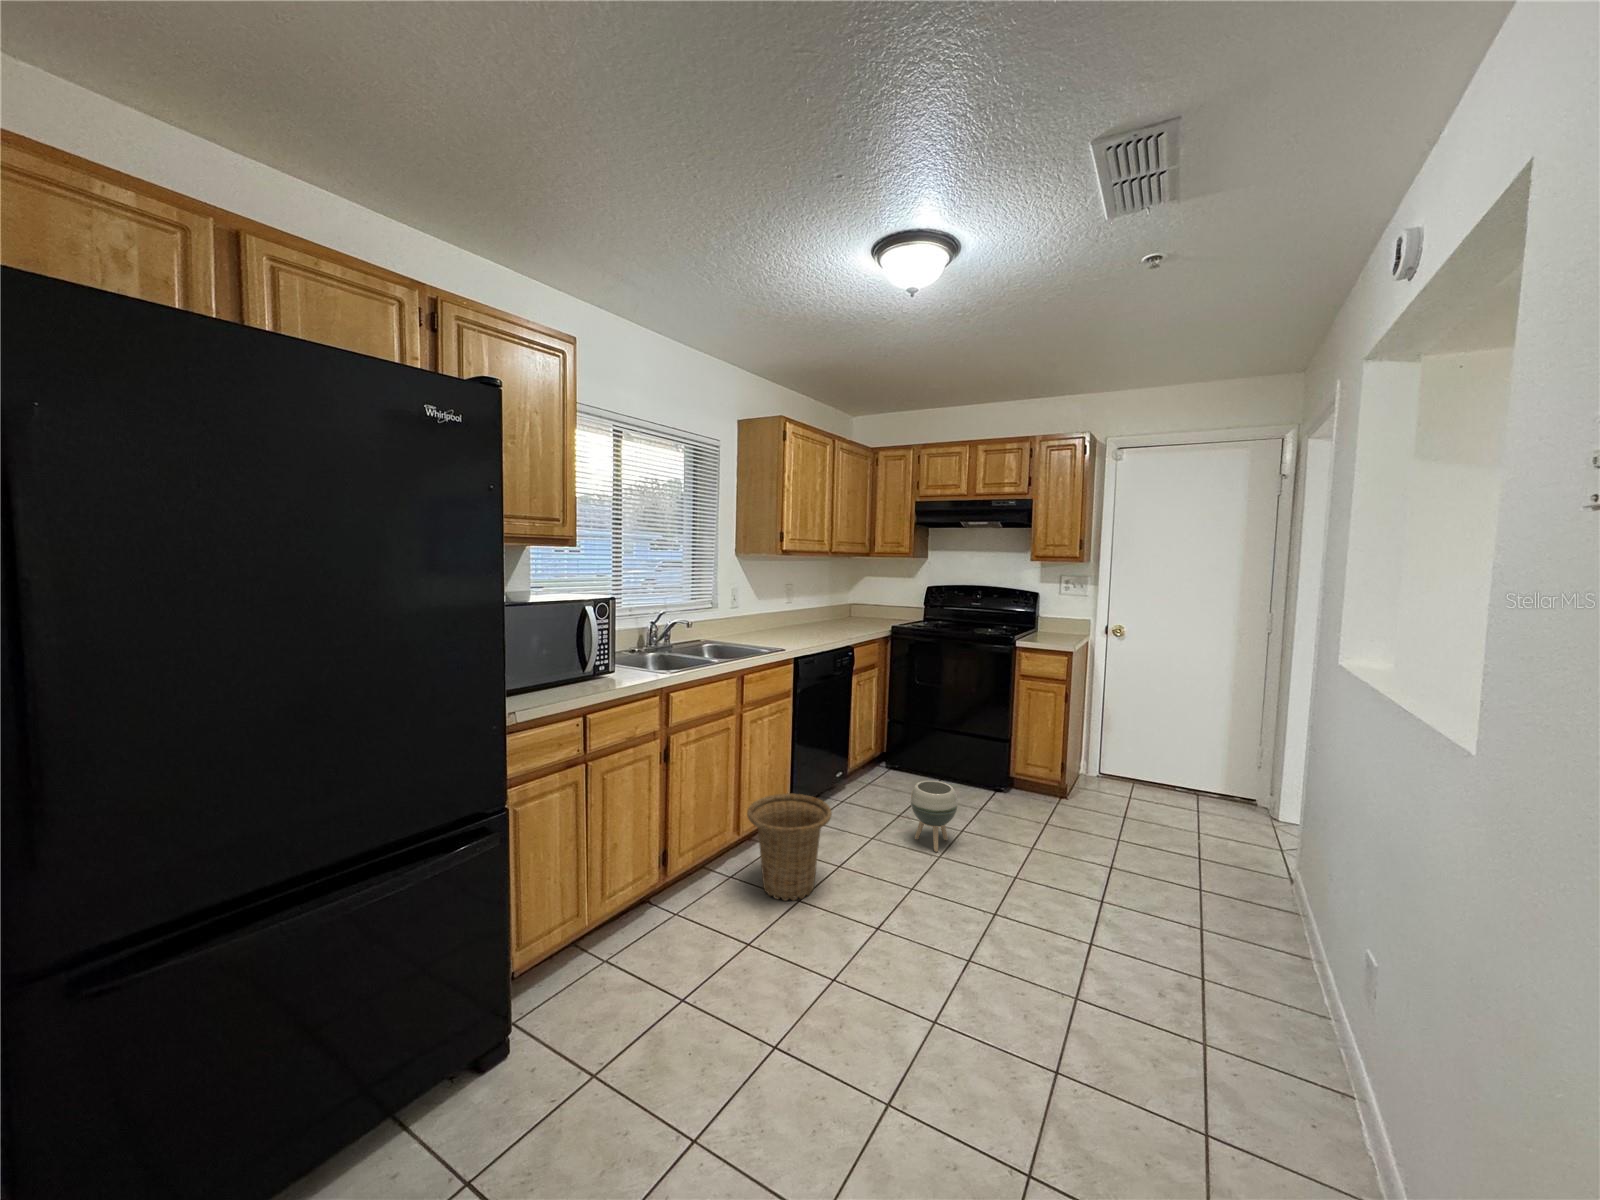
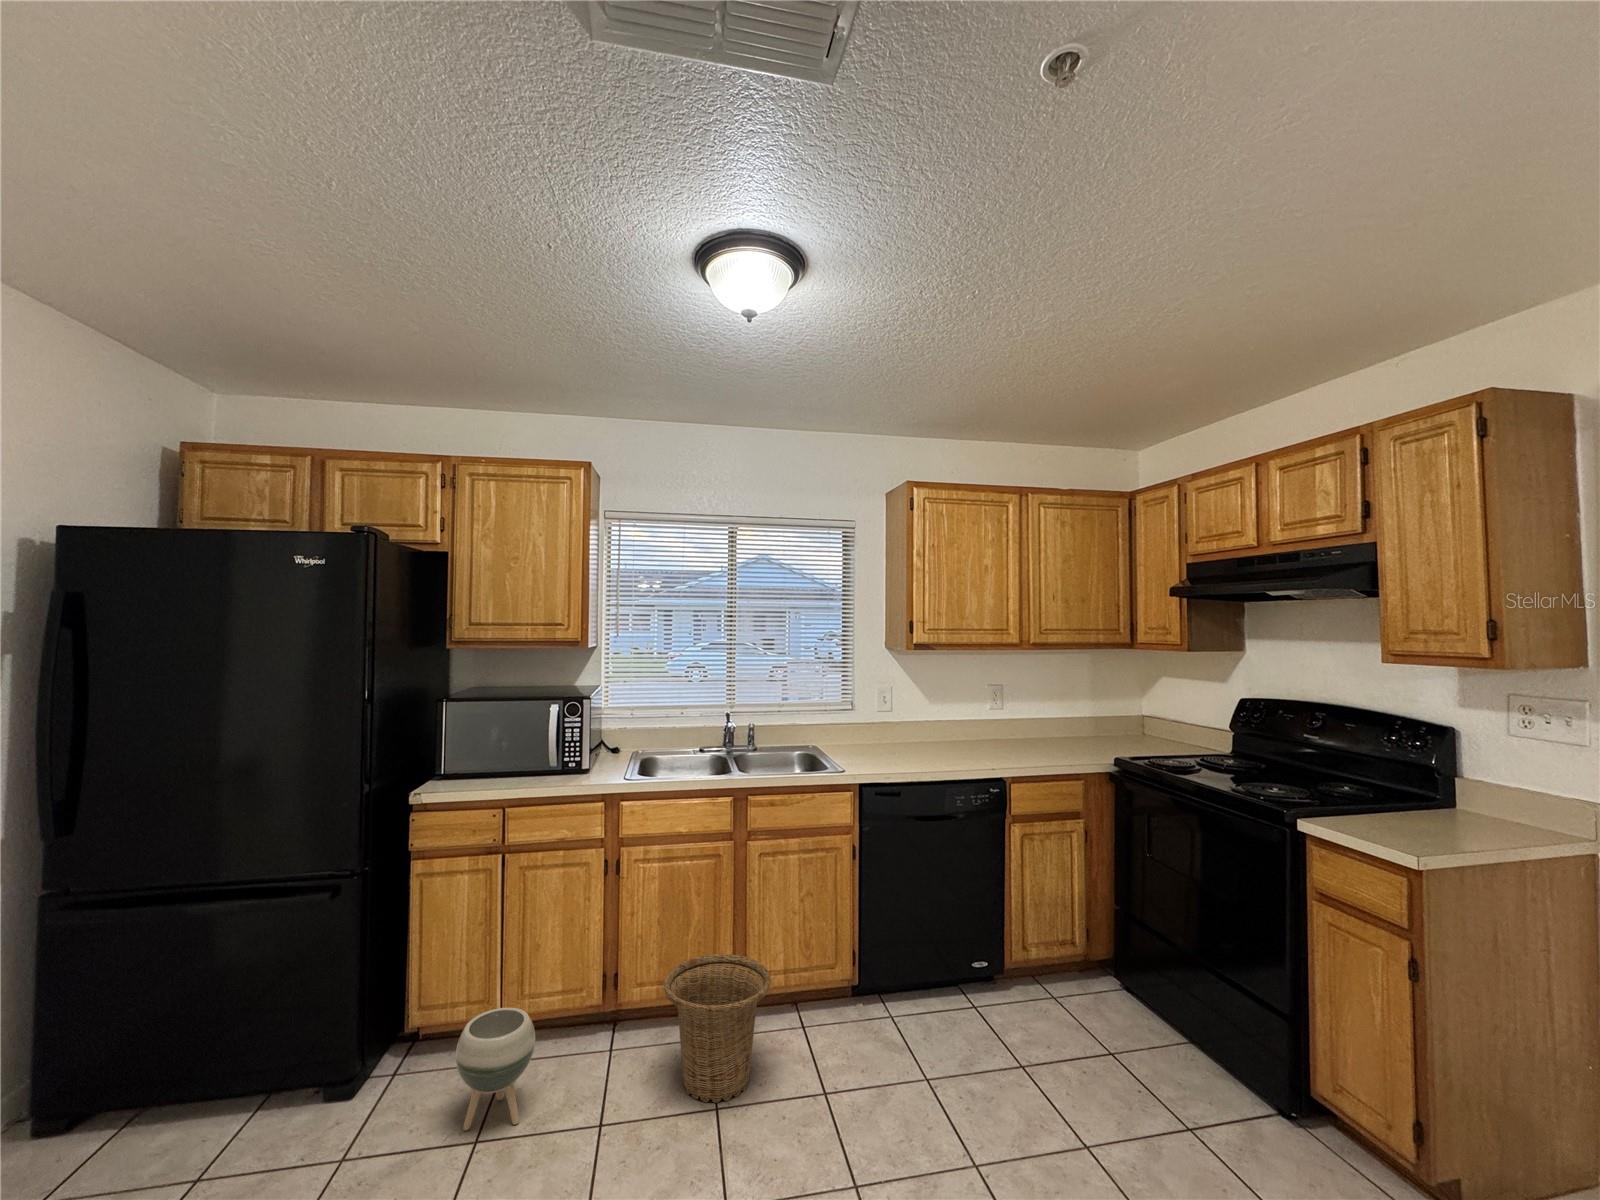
planter: present [911,781,958,852] -> present [456,1008,535,1130]

